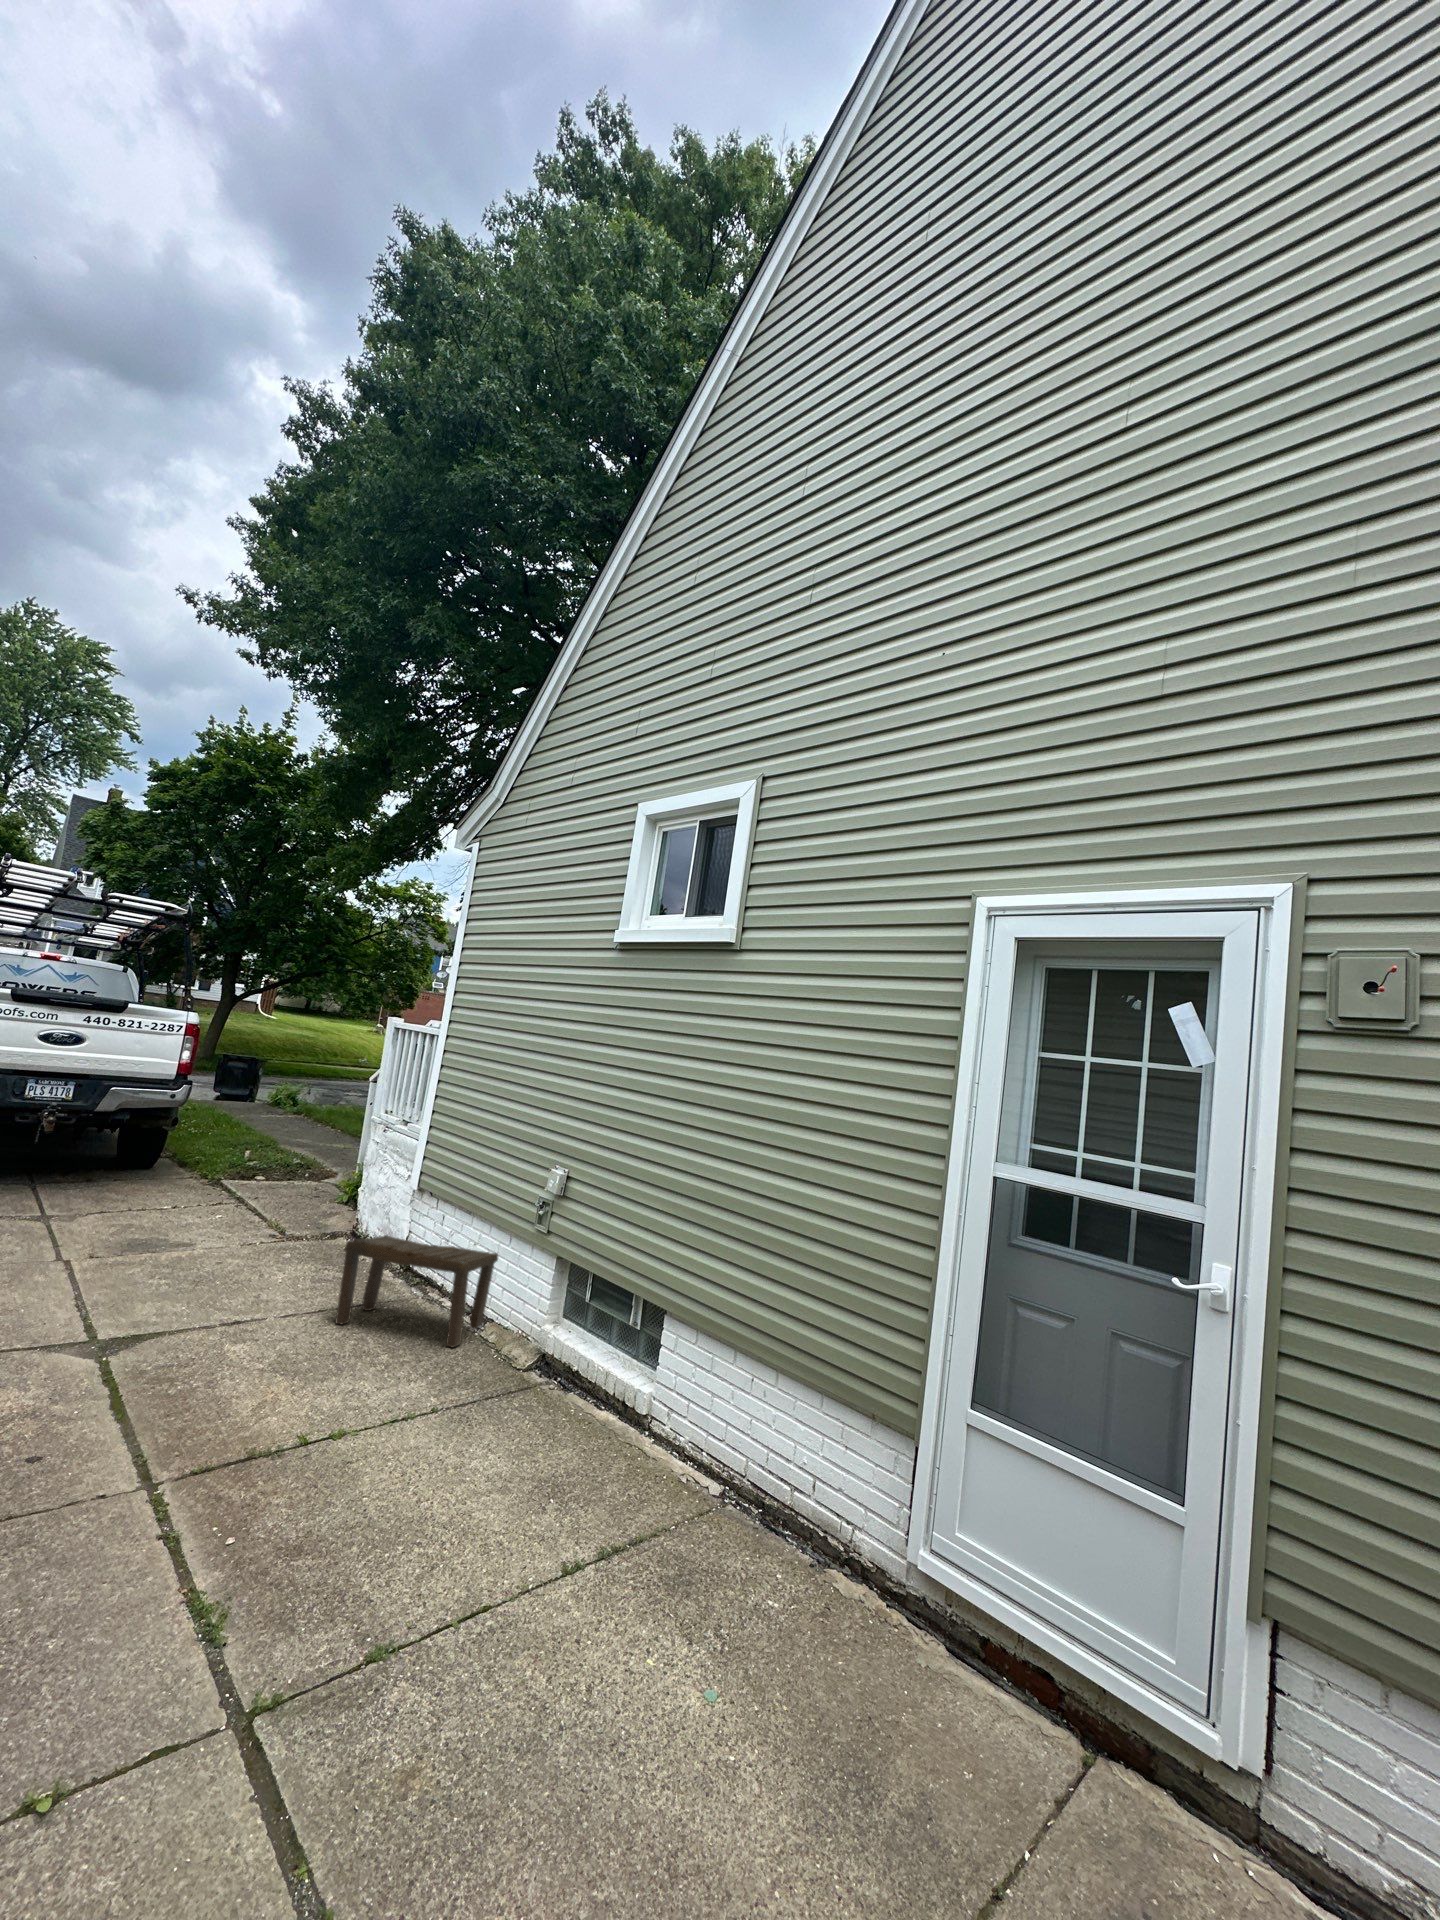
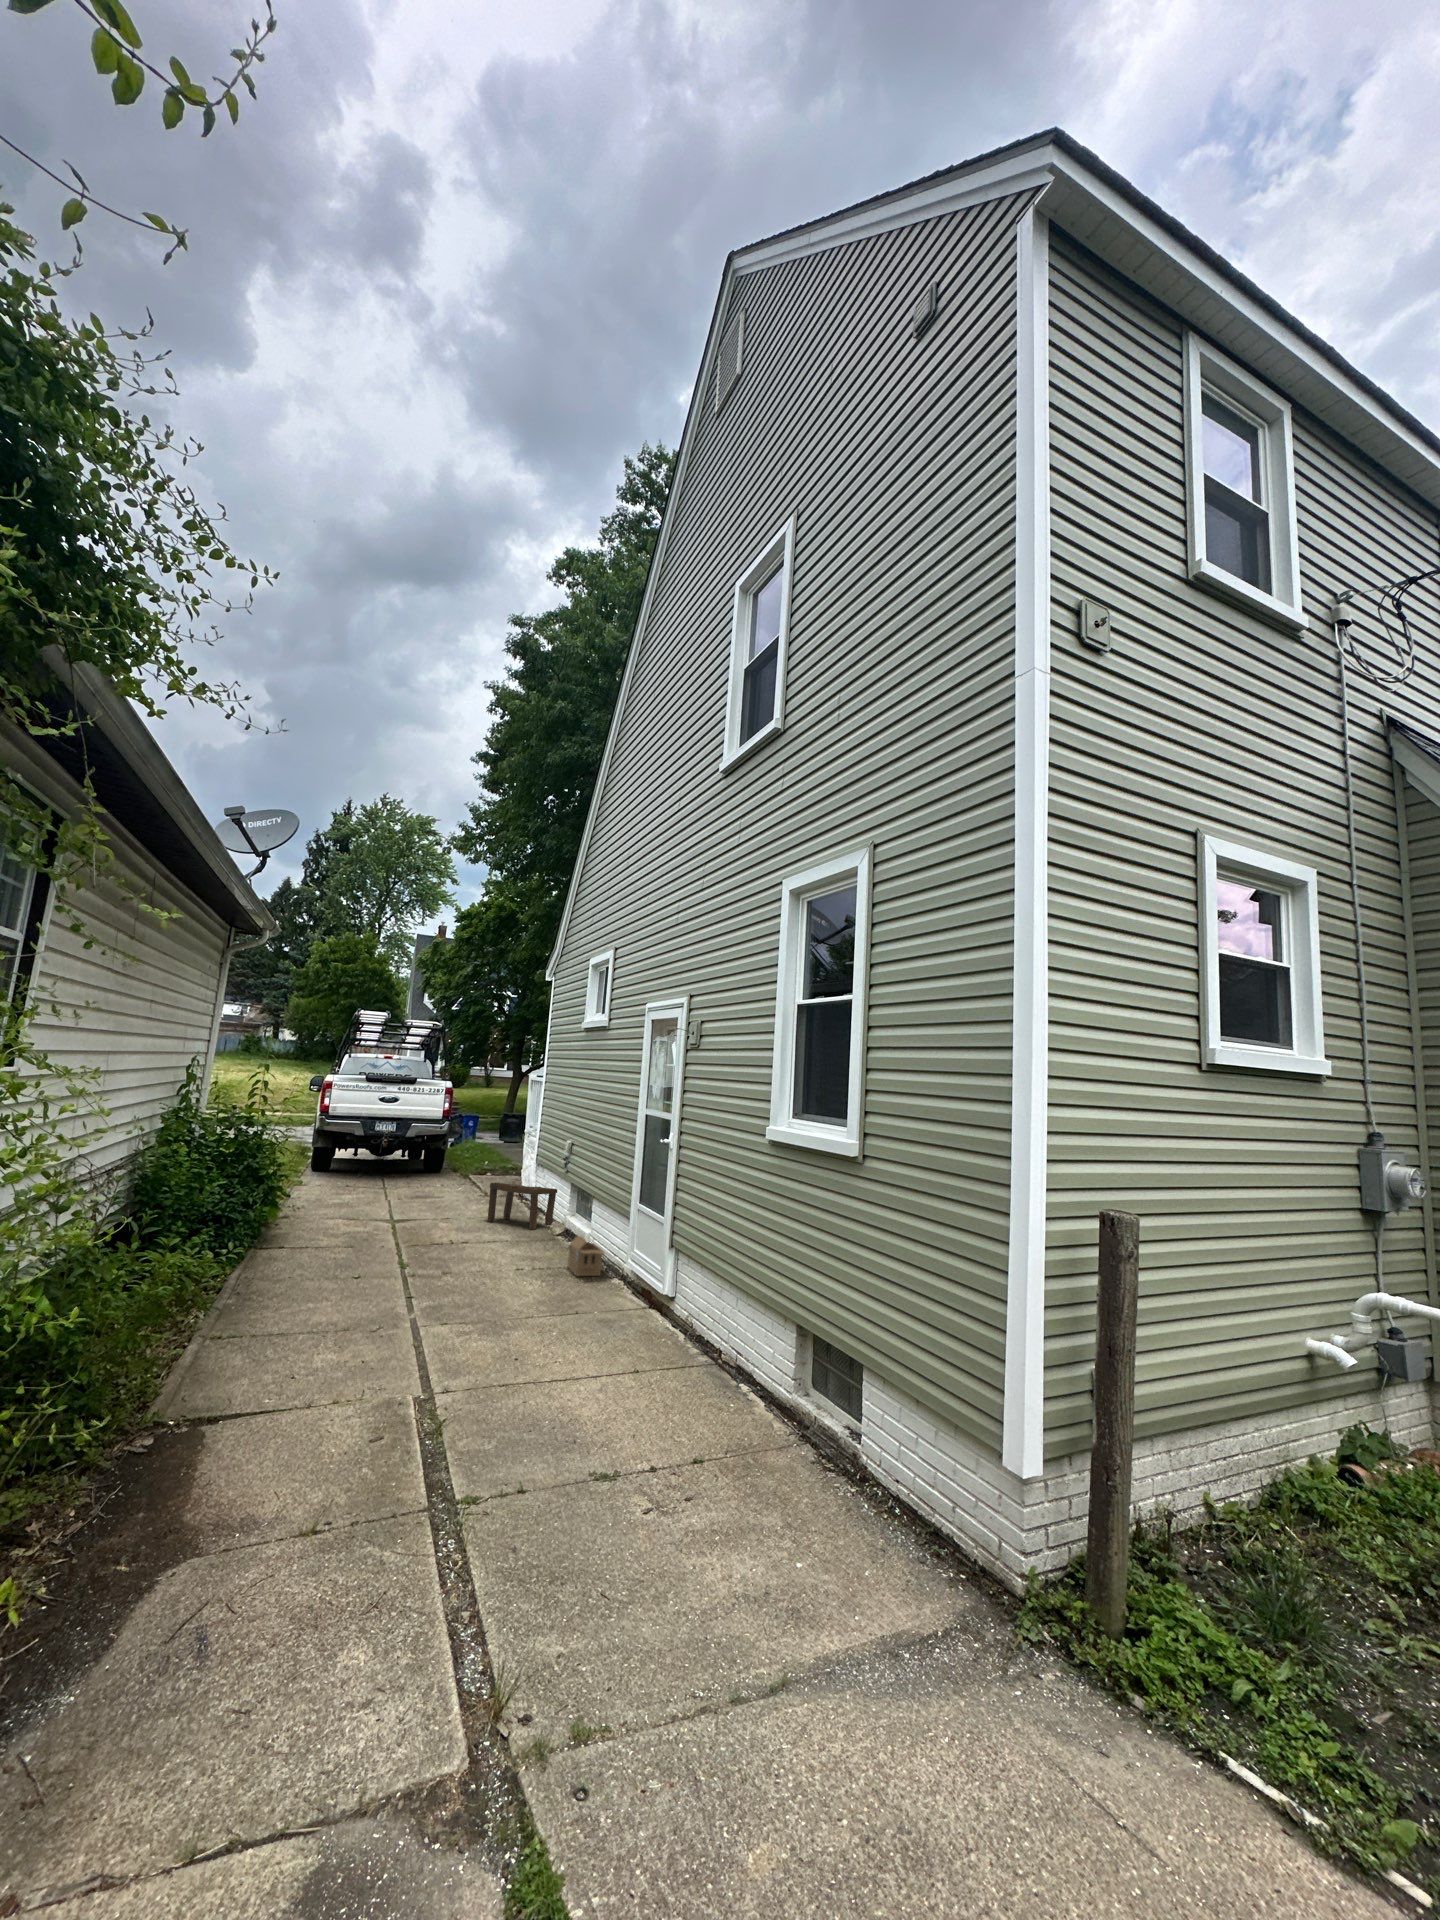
cardboard box: none [691,1451,851,1600] -> present [568,1236,605,1276]

